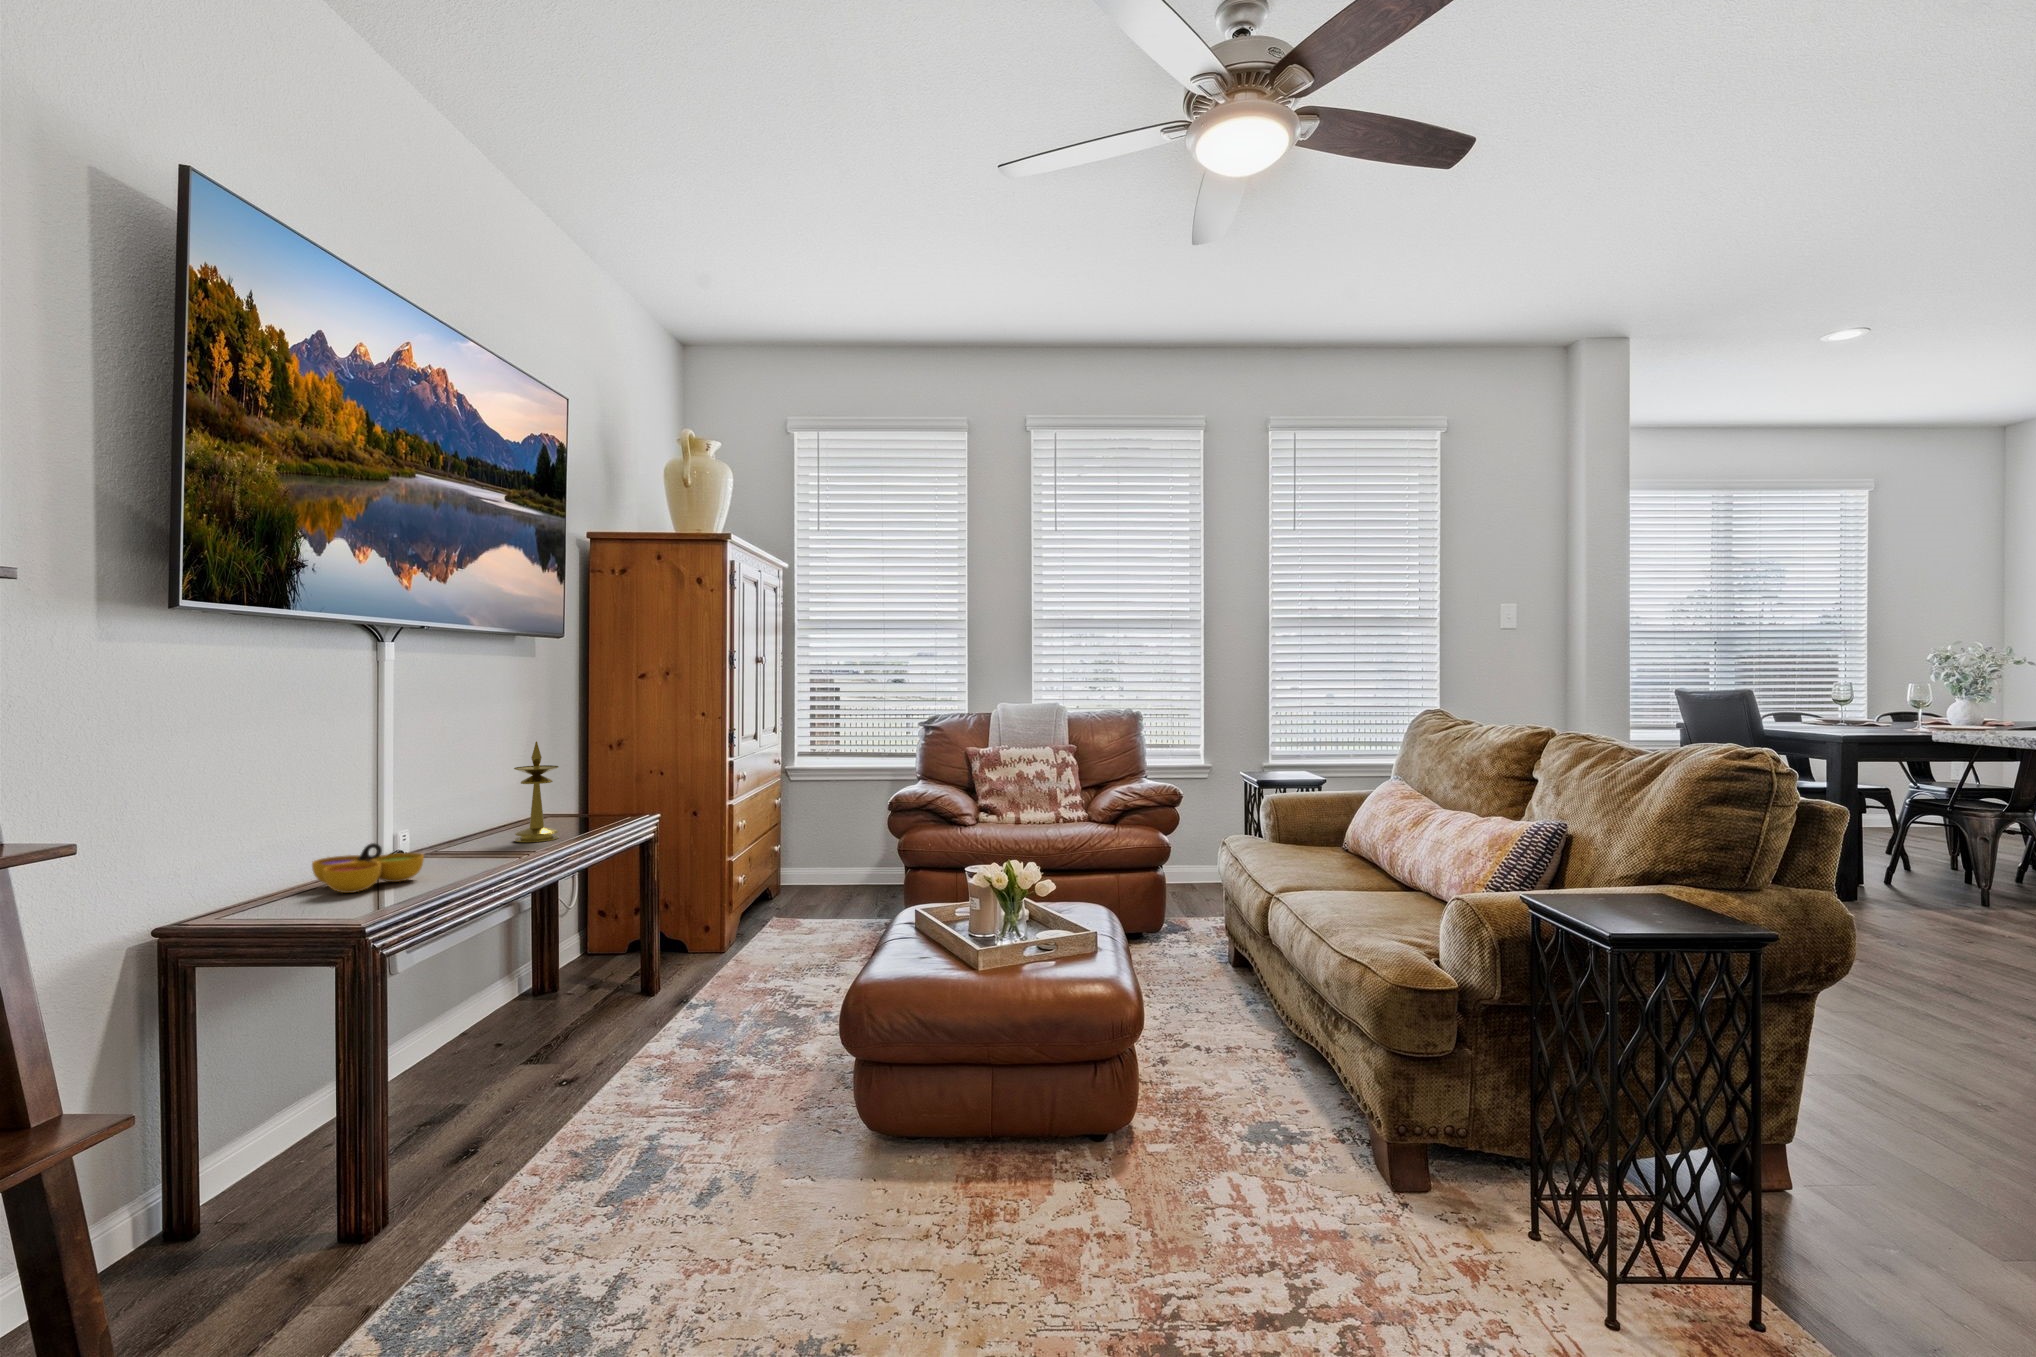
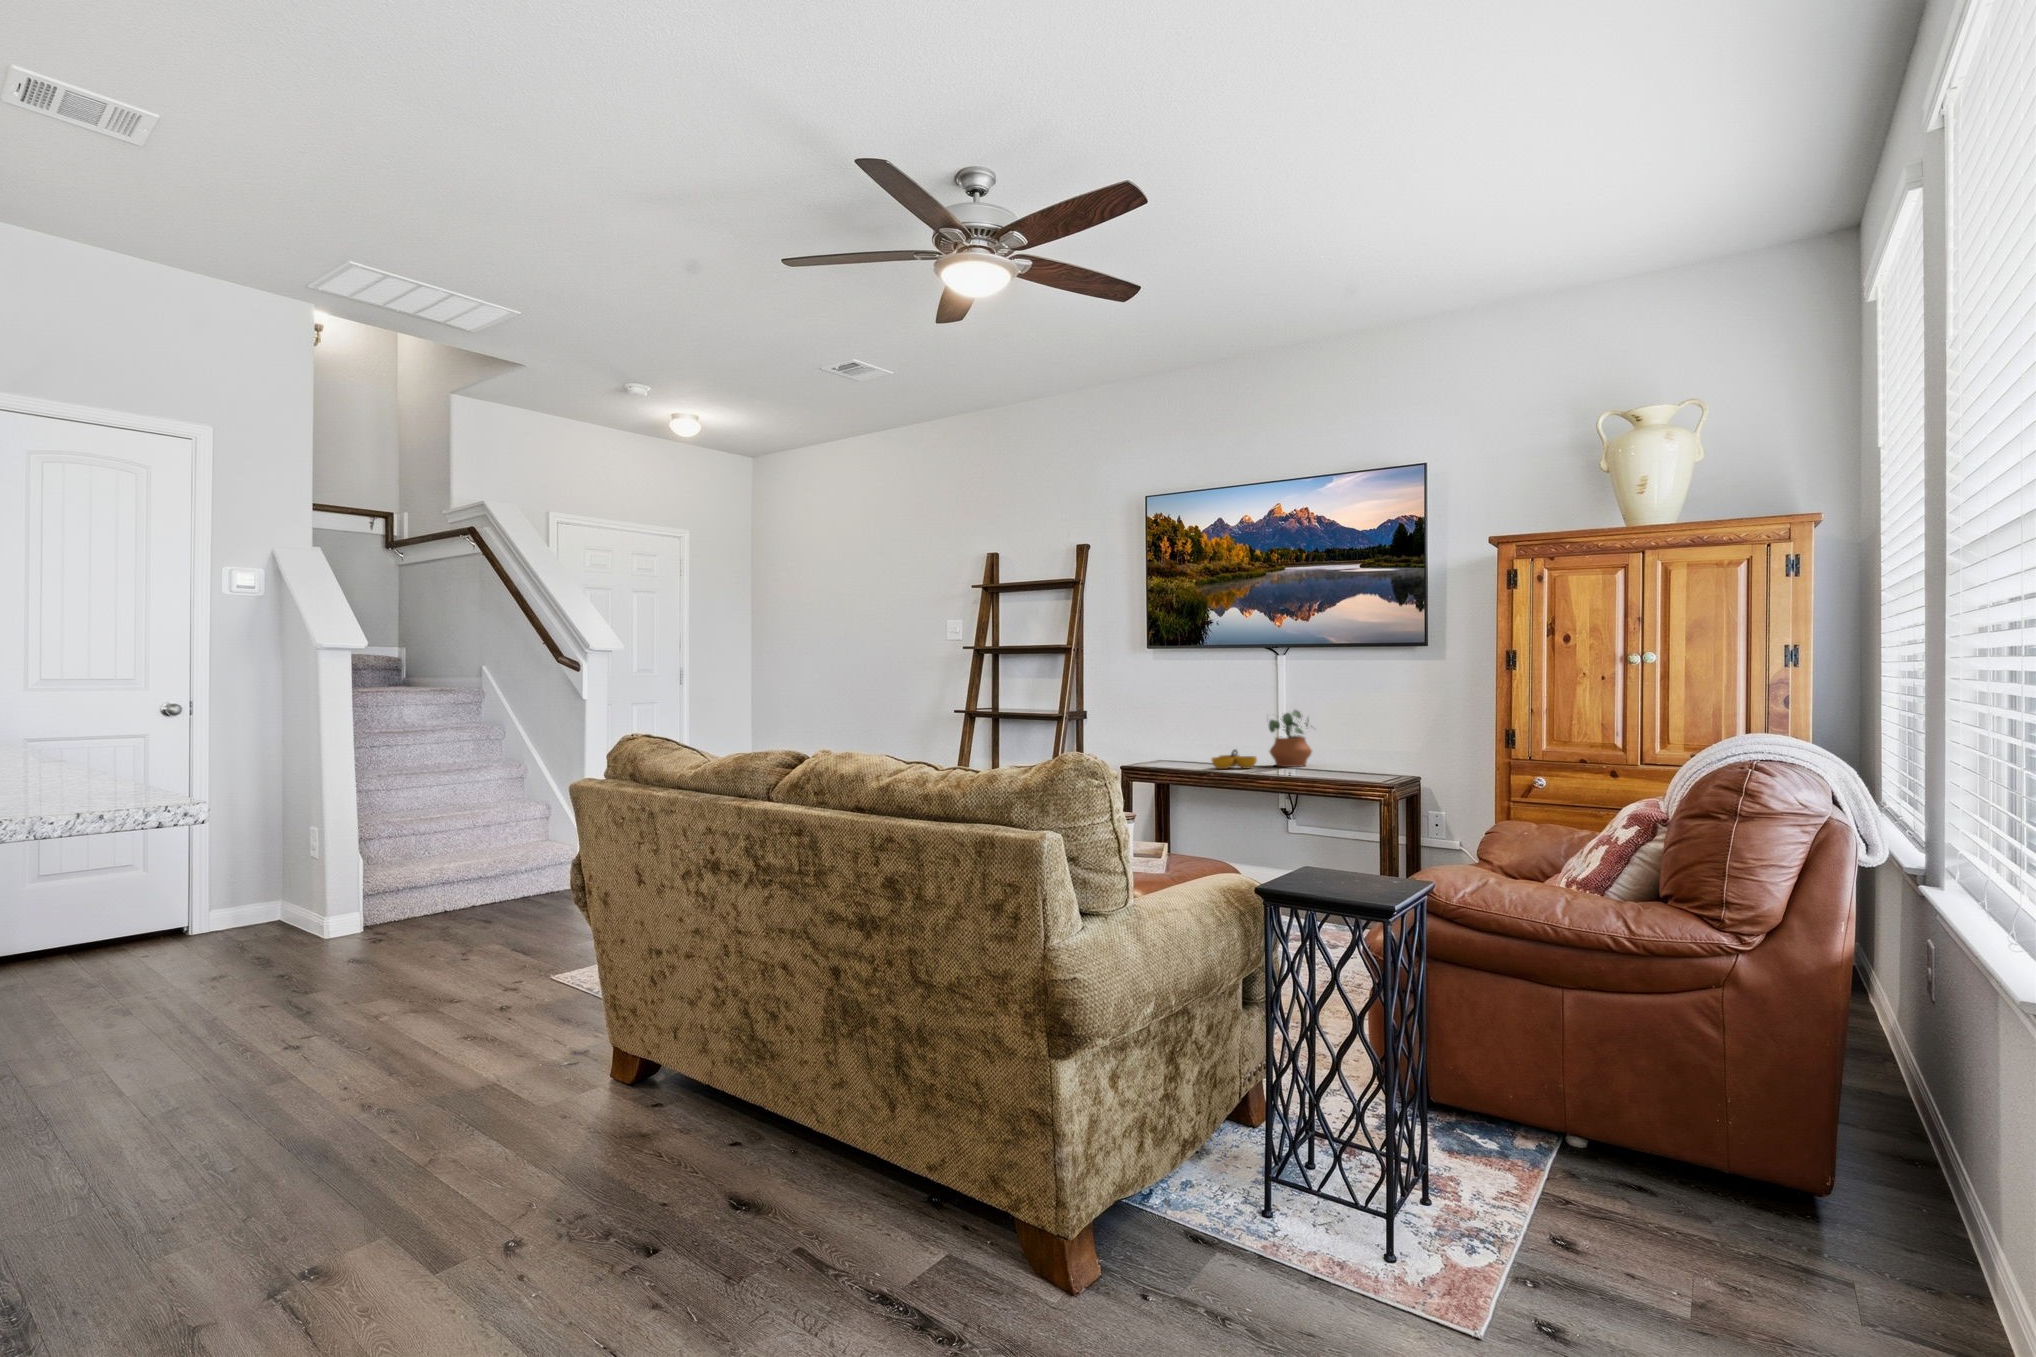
candlestick: present [514,741,559,842] -> none [1344,707,1370,764]
potted plant: none [396,750,495,866] -> present [1269,710,1312,767]

